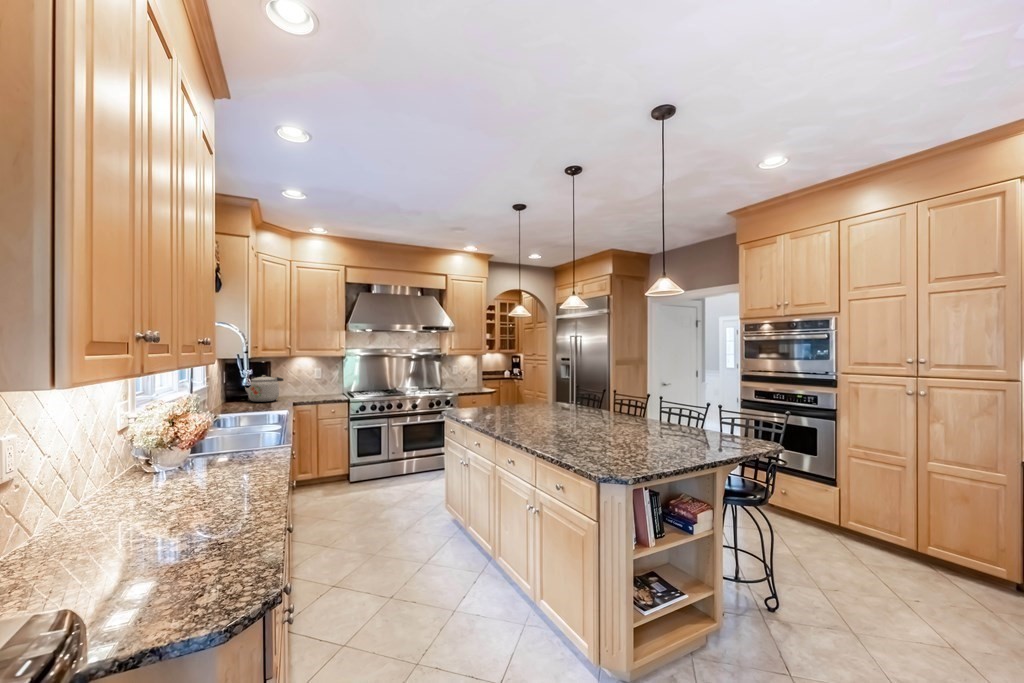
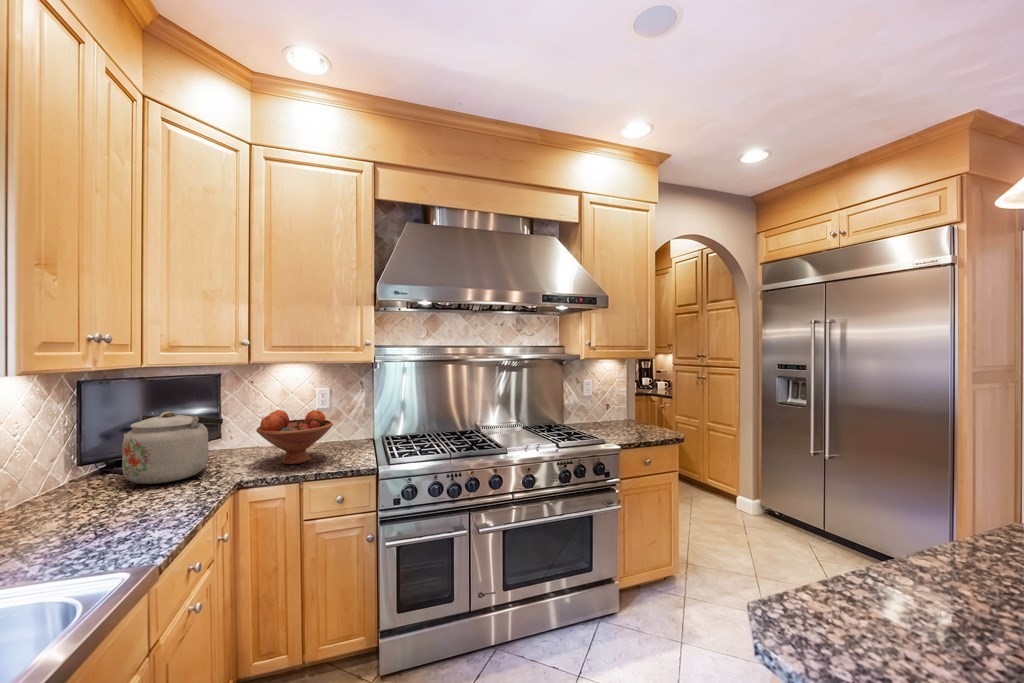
fruit bowl: none [296,376,328,398] -> present [256,410,333,465]

